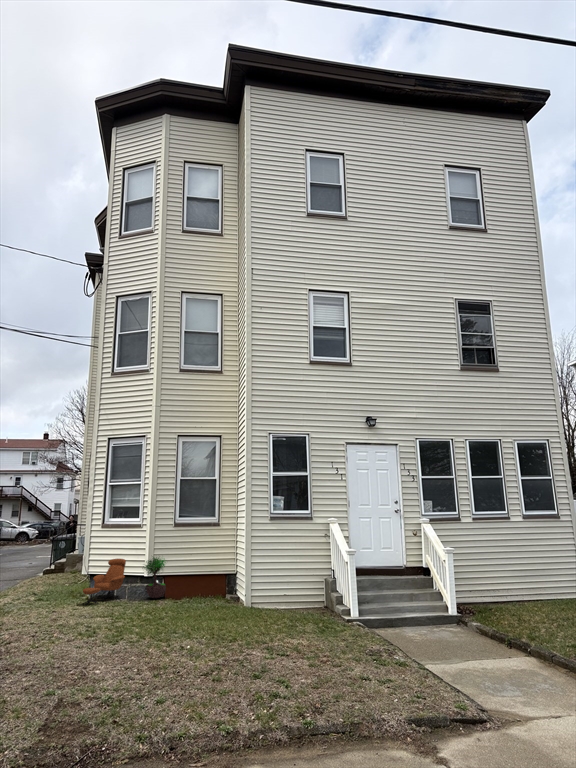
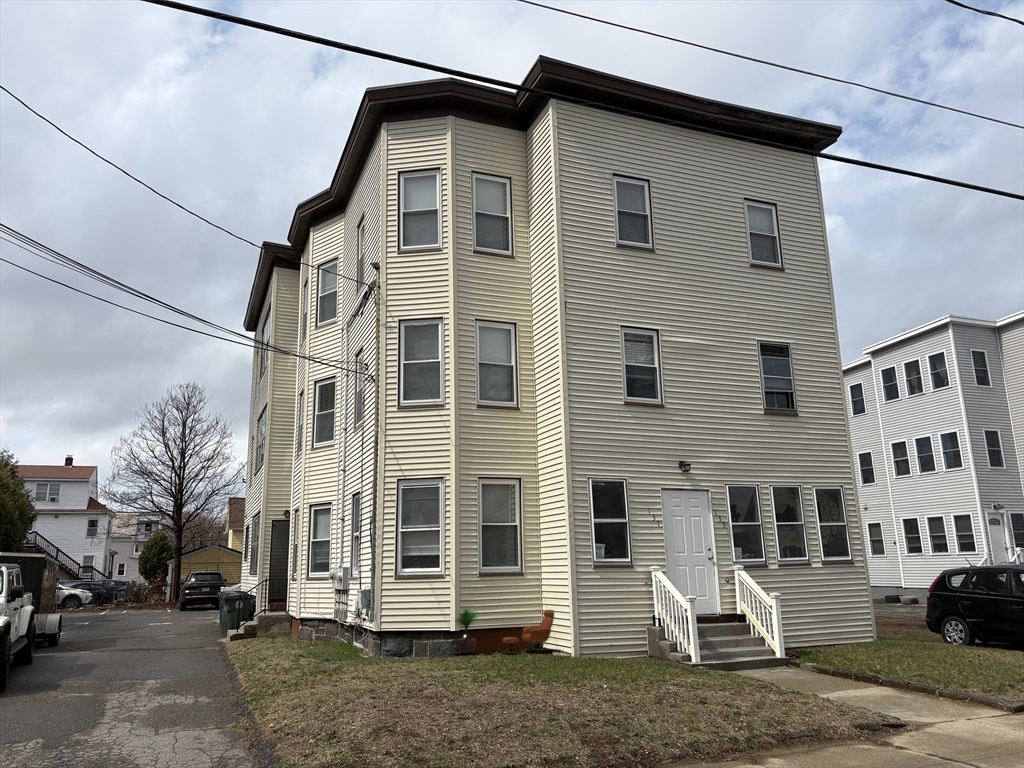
lounge chair: present [83,558,126,605] -> present [502,610,554,653]

